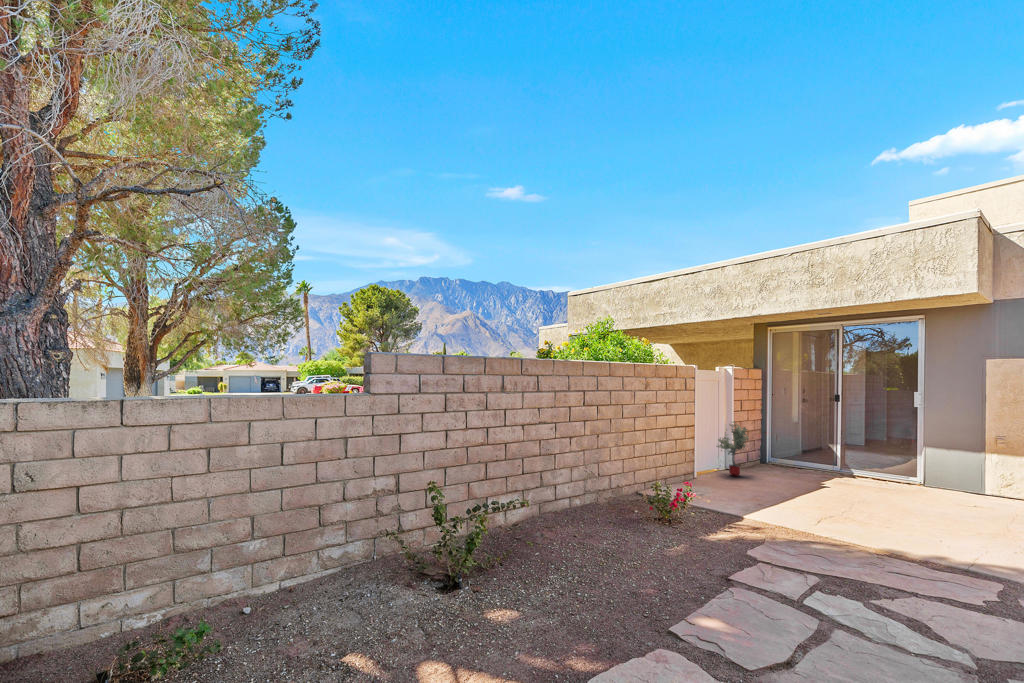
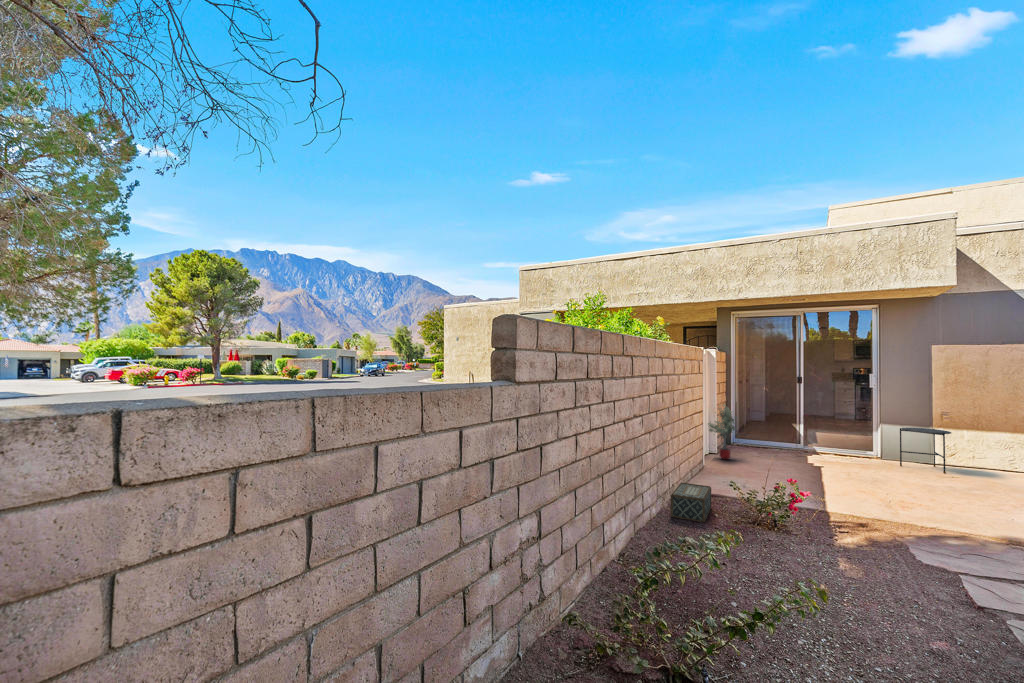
side table: none [940,452,1002,506] -> present [900,427,951,473]
woven basket: none [581,486,632,518] -> present [670,483,711,522]

